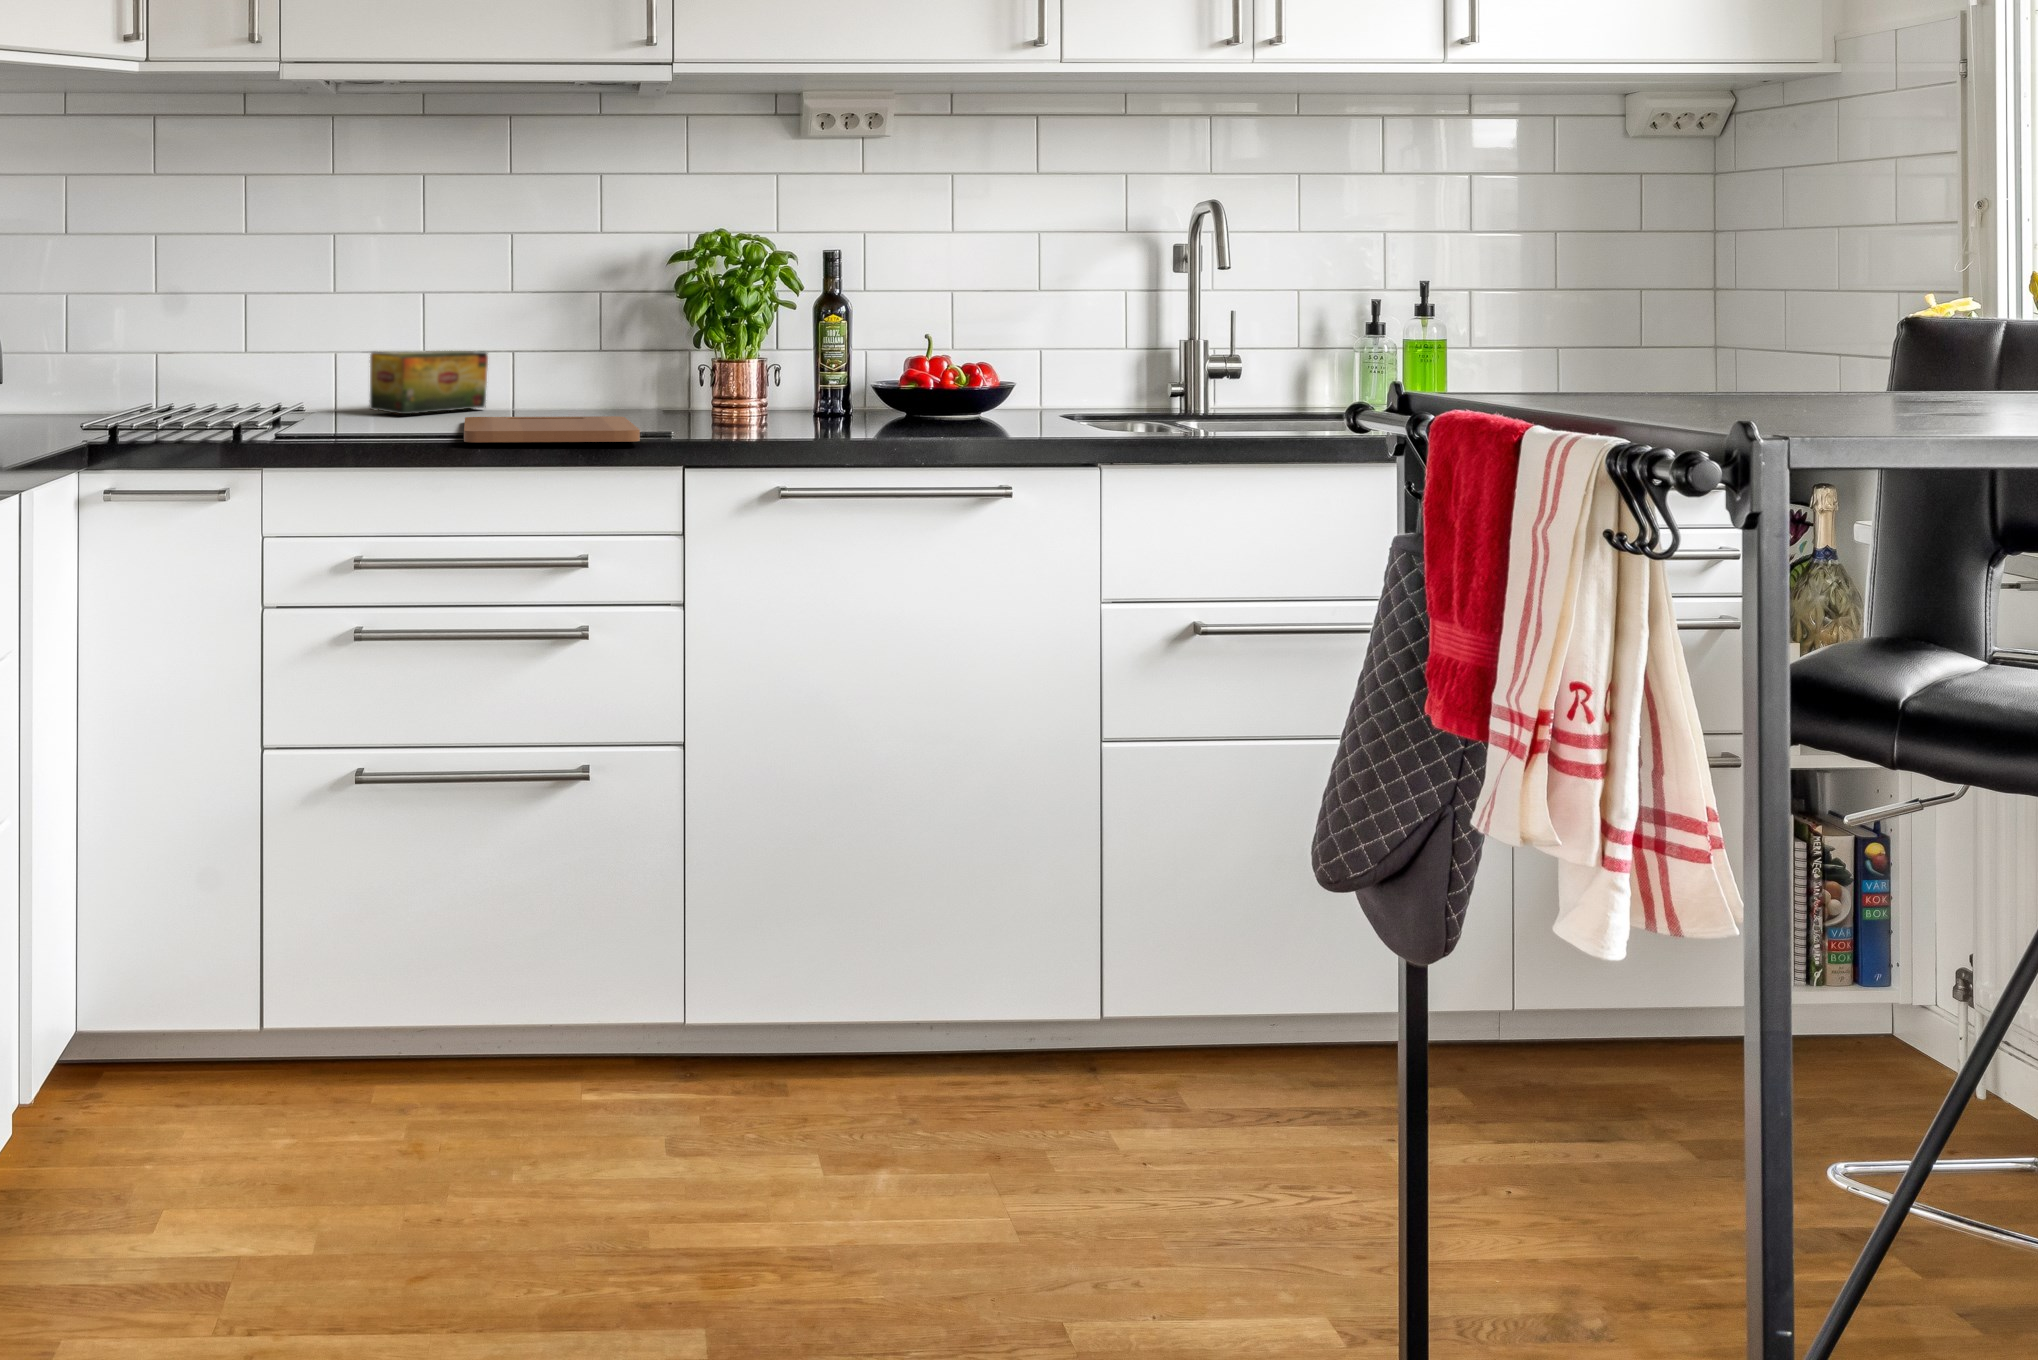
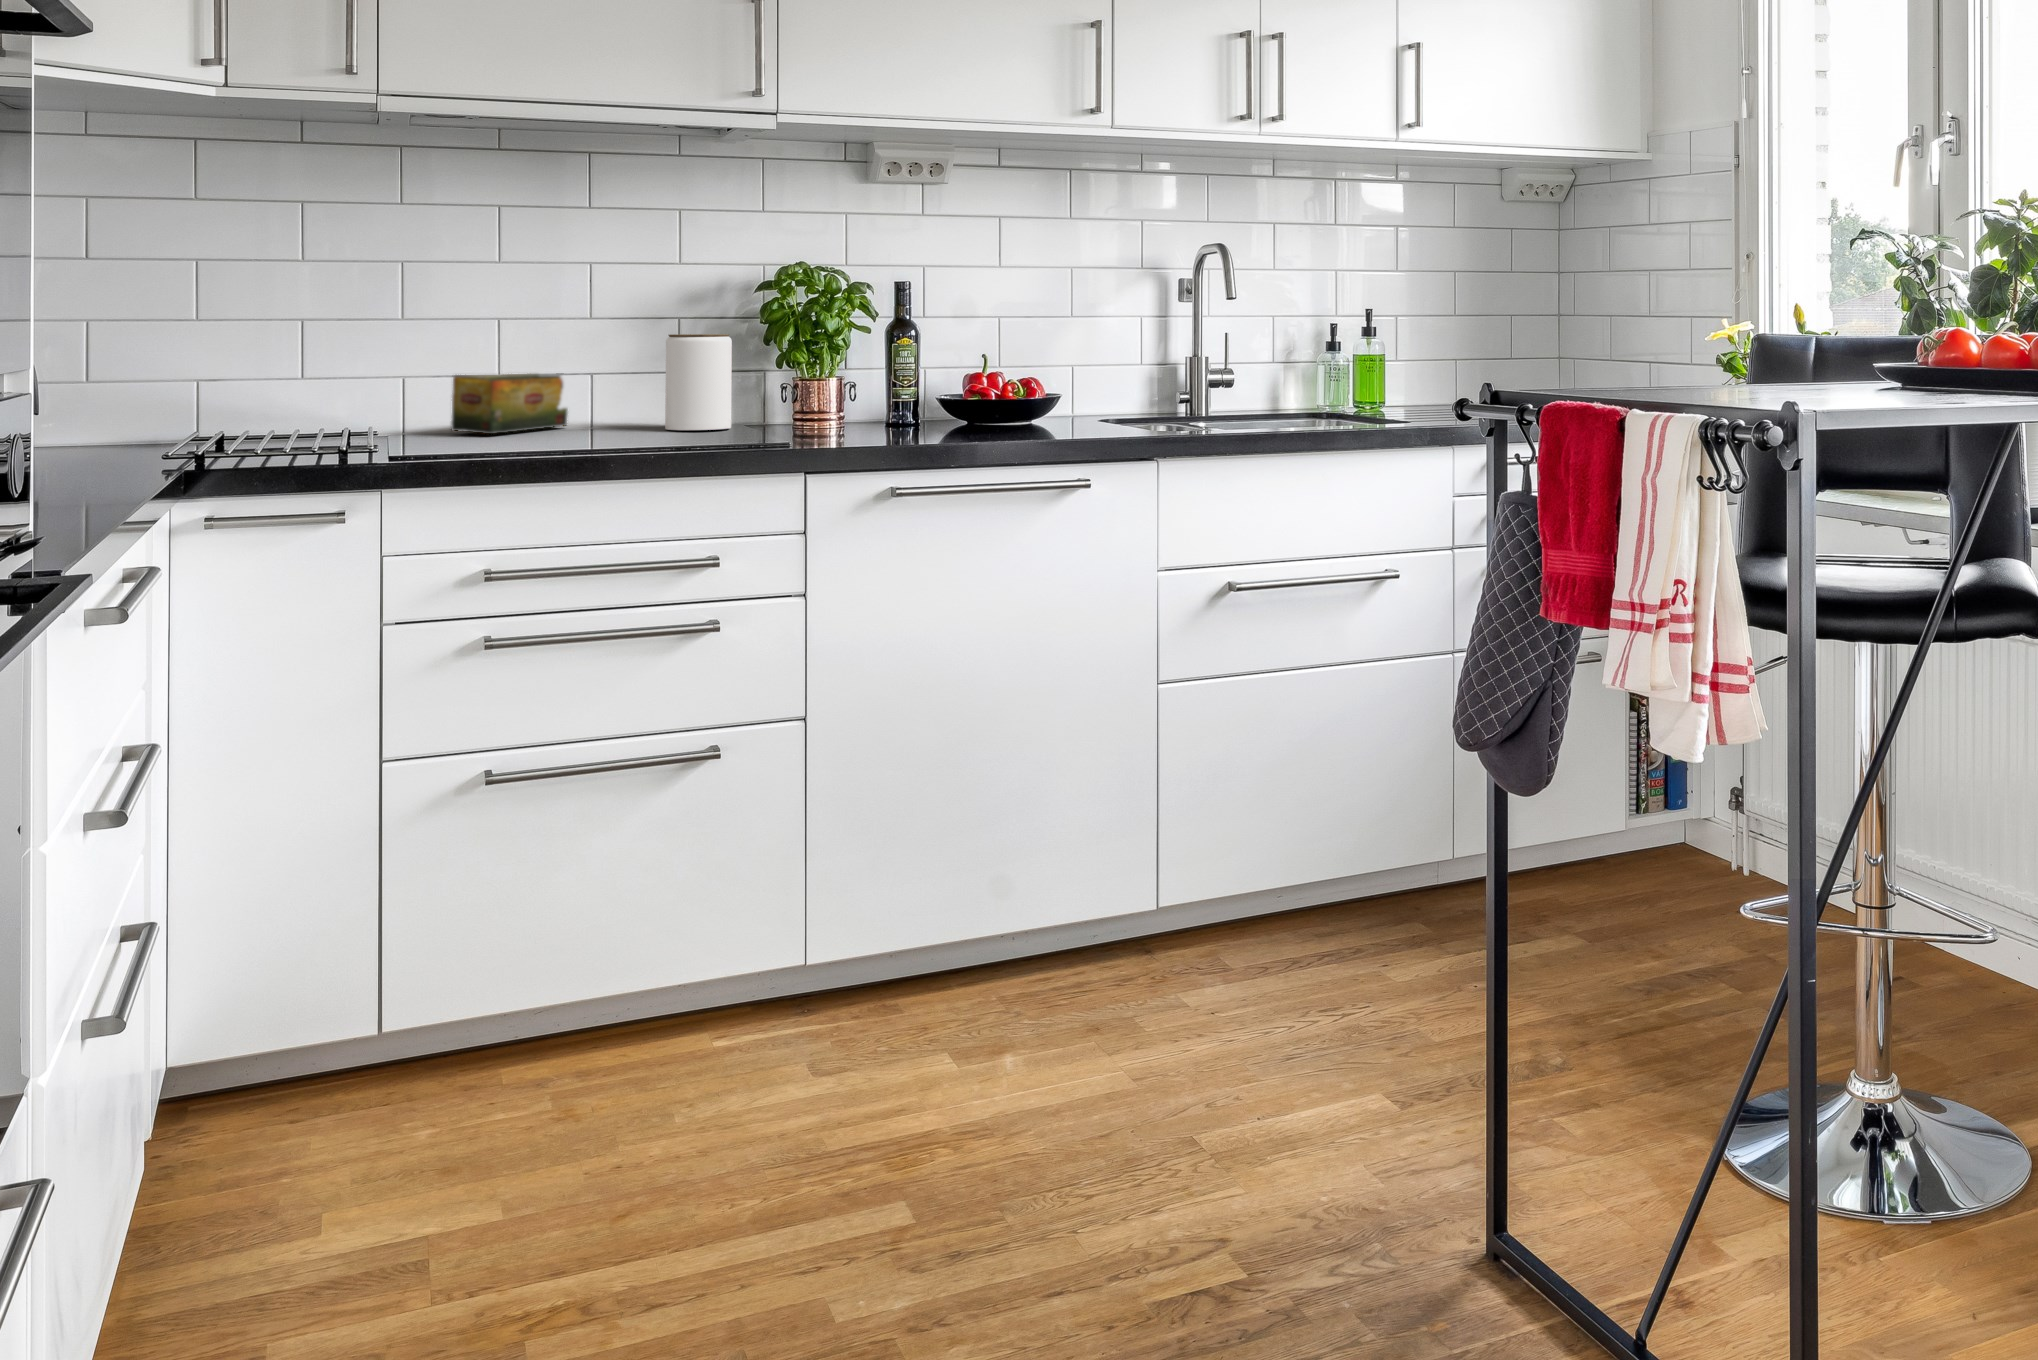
jar: none [579,310,647,416] -> present [665,334,732,430]
cutting board: present [464,416,640,442] -> none [562,430,758,457]

